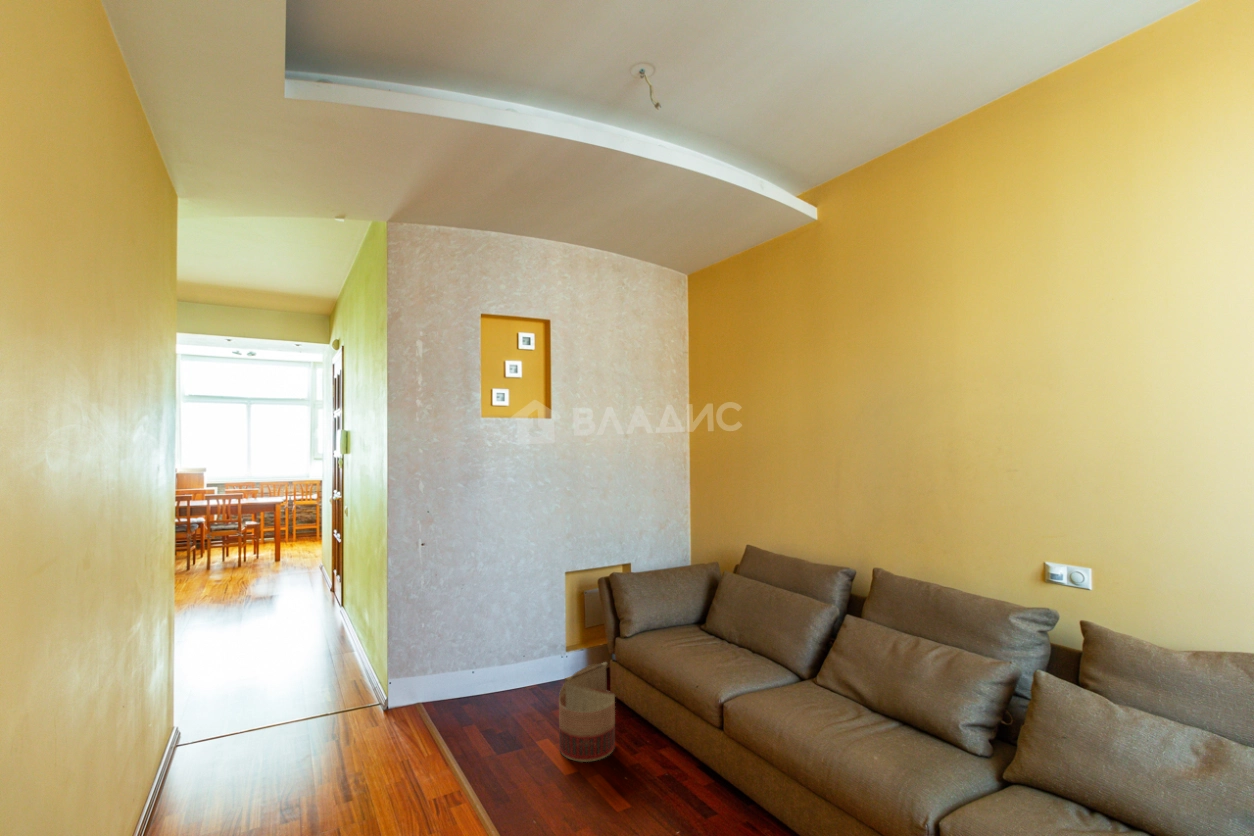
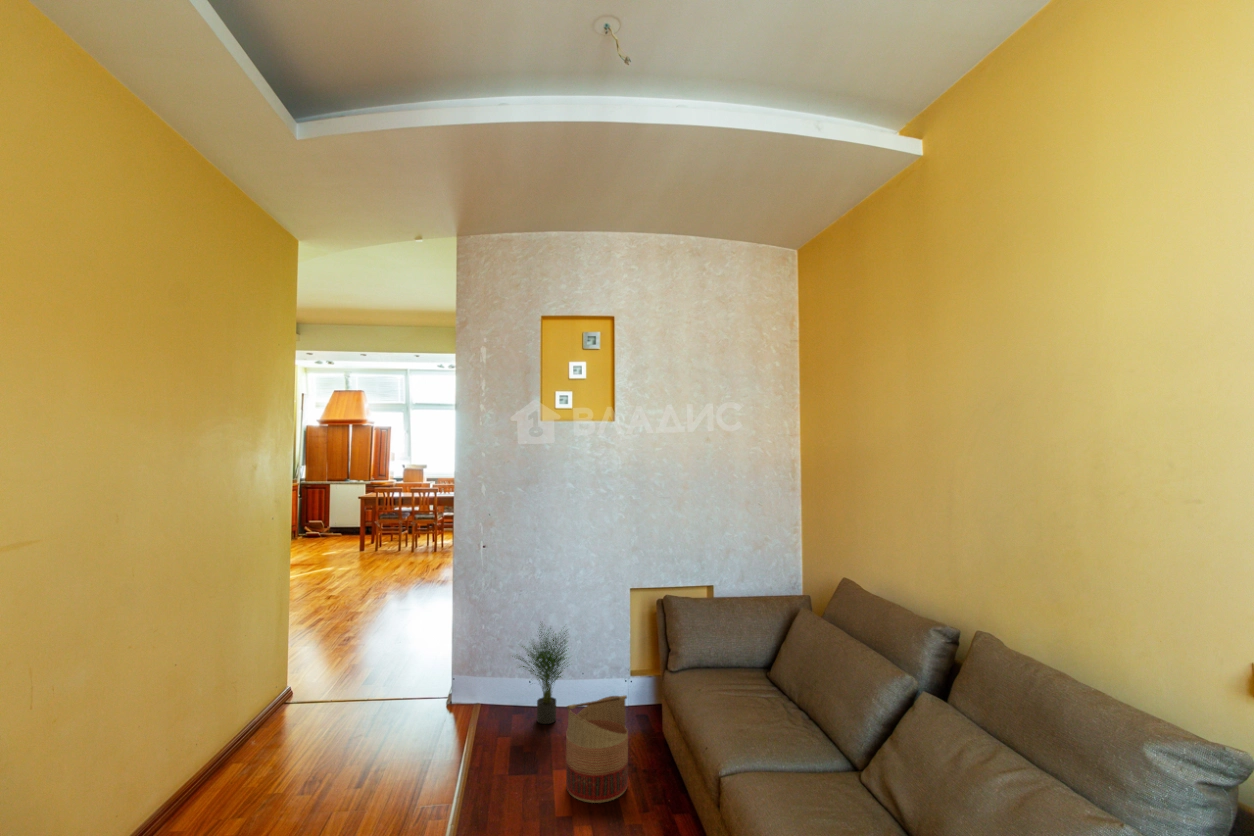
potted plant: none [458,608,527,709] -> present [518,628,568,724]

